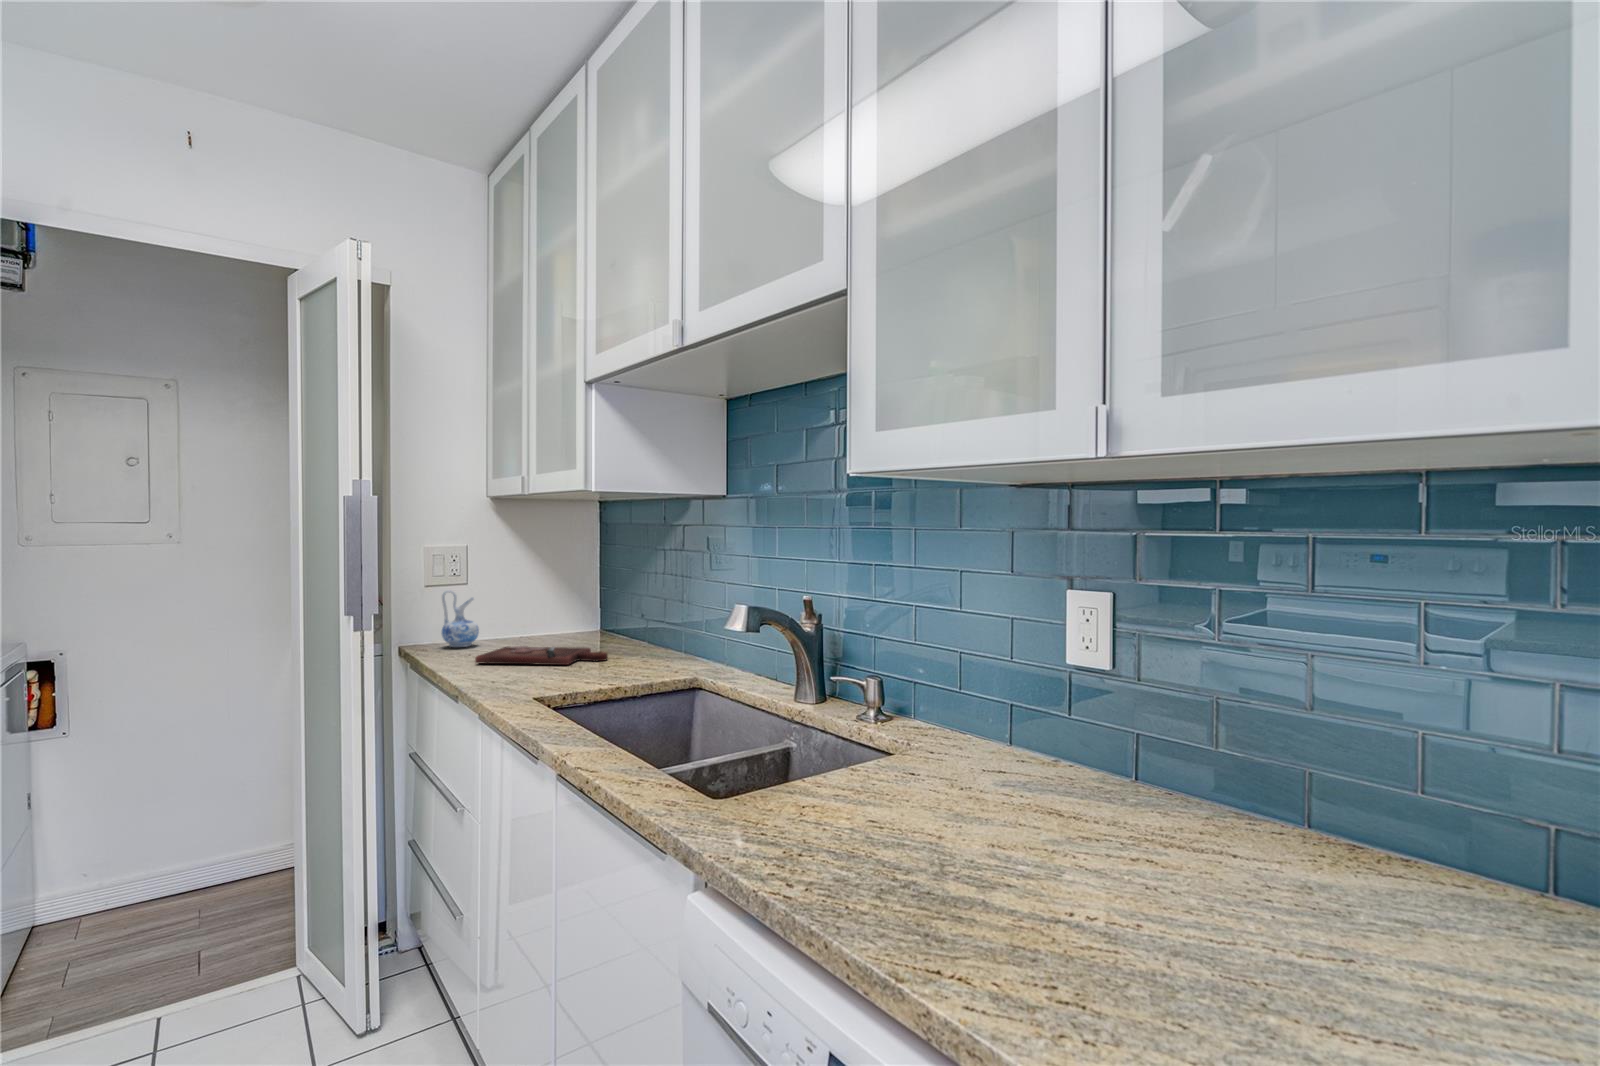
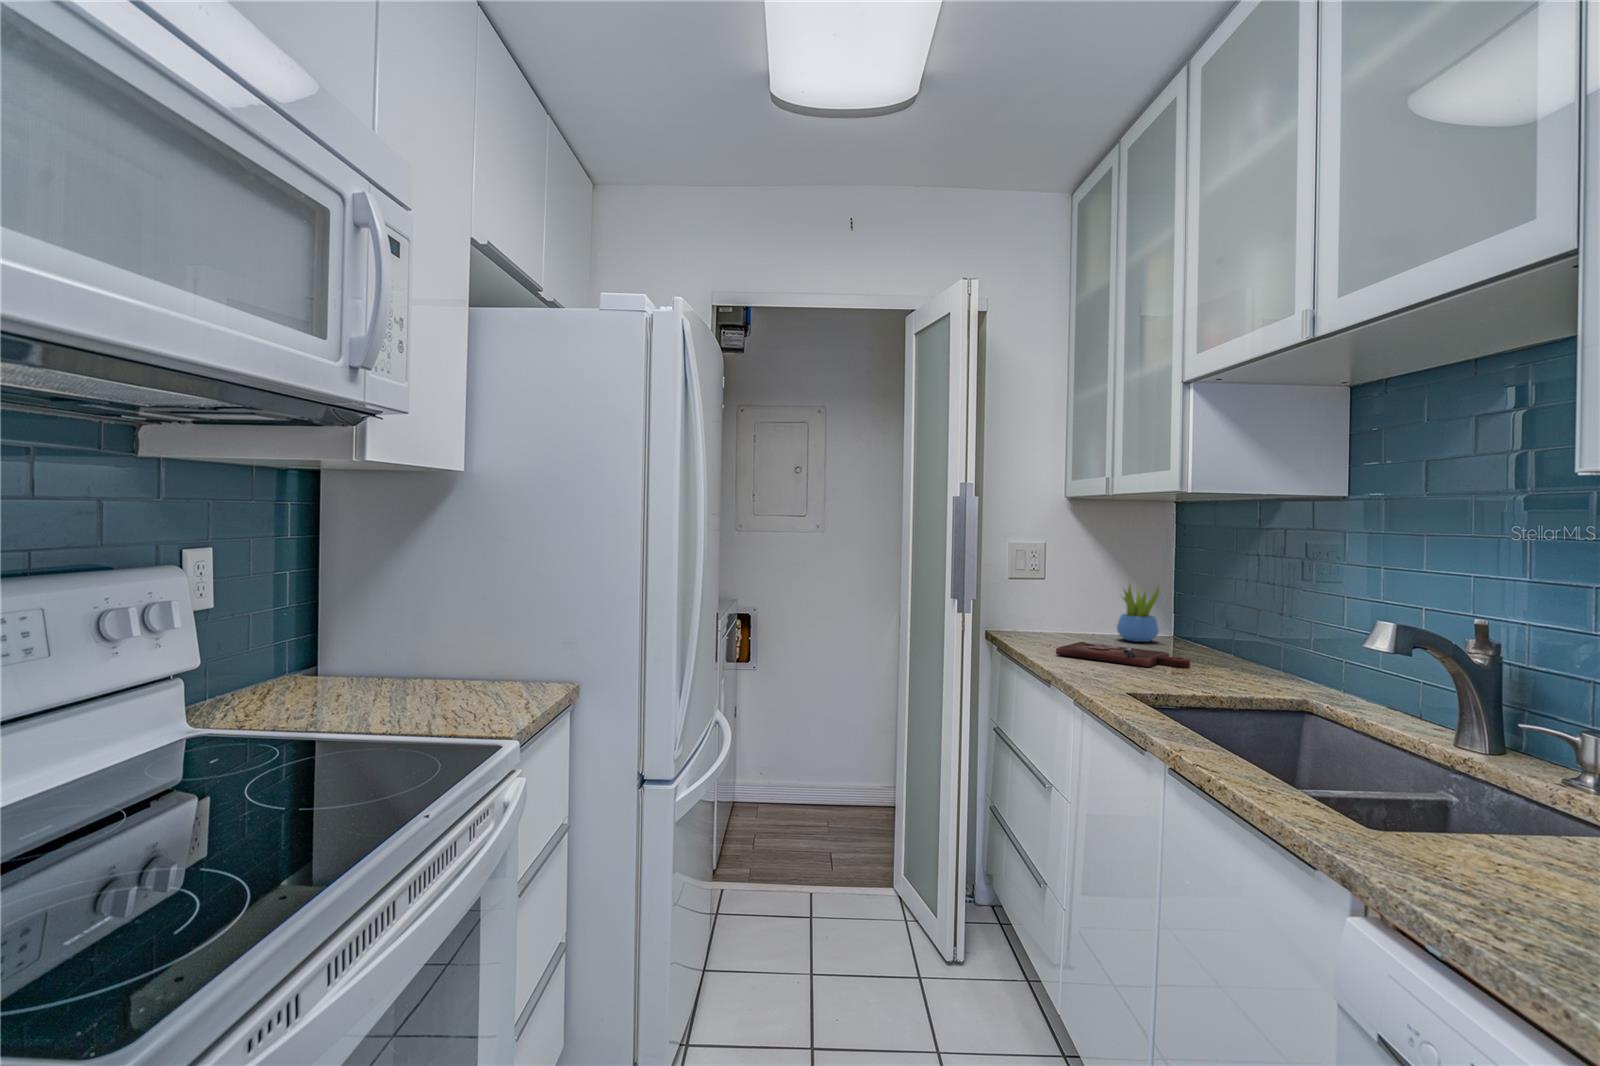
succulent plant: none [547,580,586,640] -> present [1117,584,1159,642]
ceramic pitcher: present [442,590,479,647] -> none [1019,584,1052,638]

